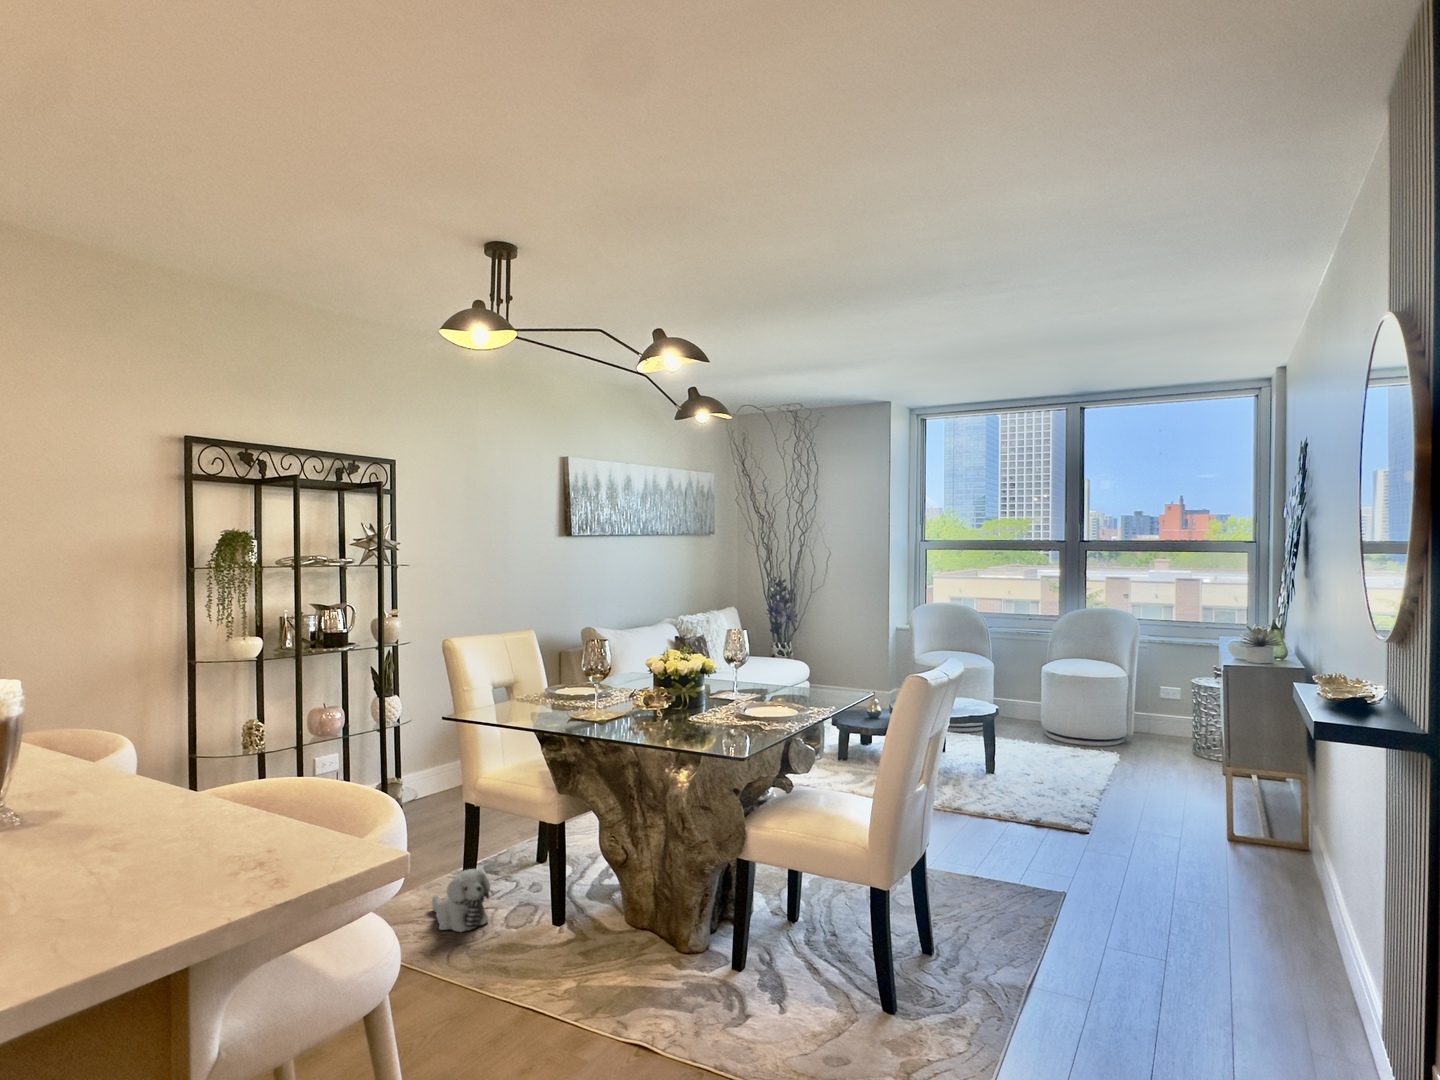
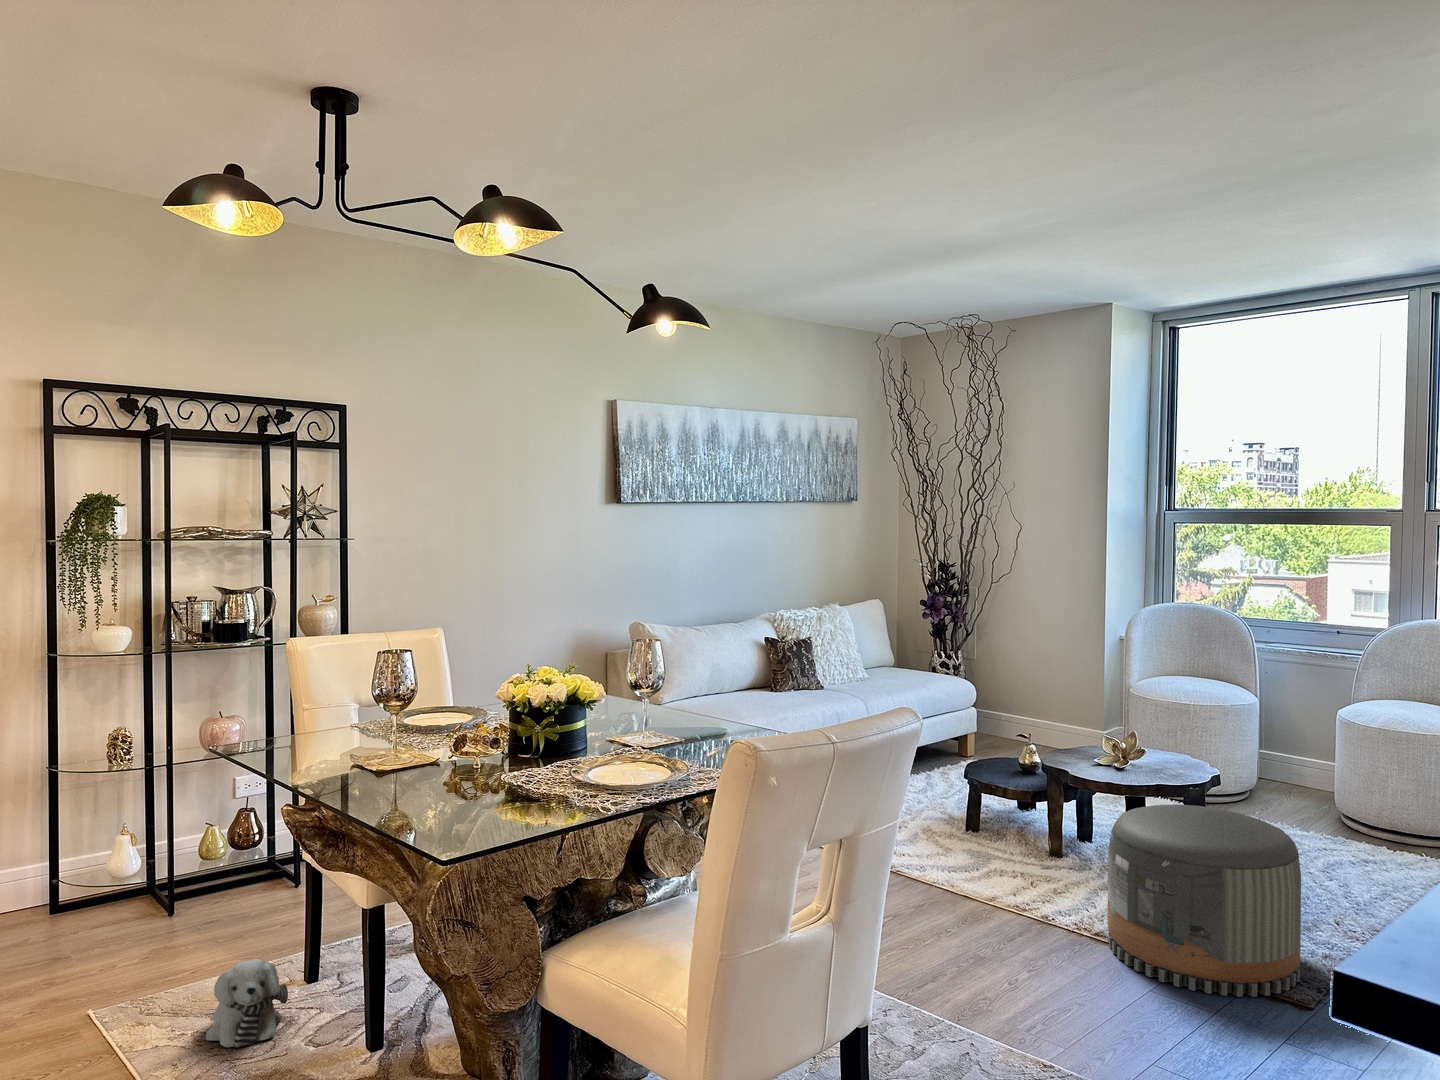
pouf: none [963,725,1074,830] -> present [1108,804,1301,997]

